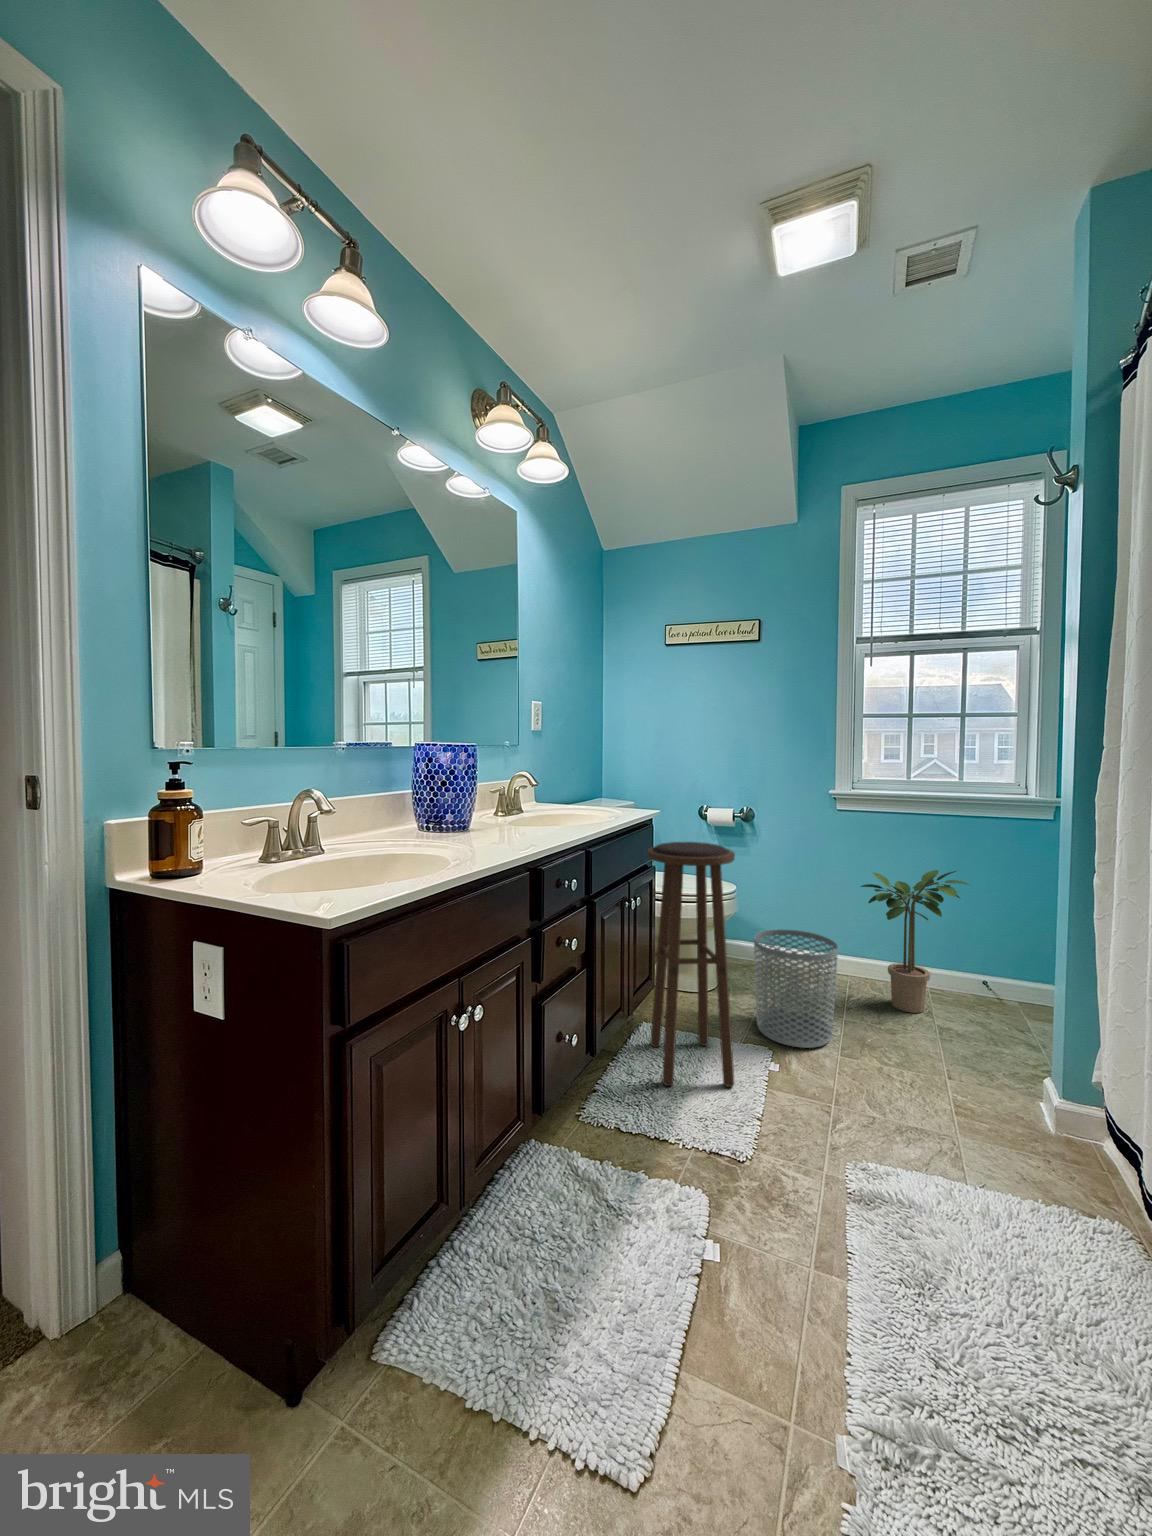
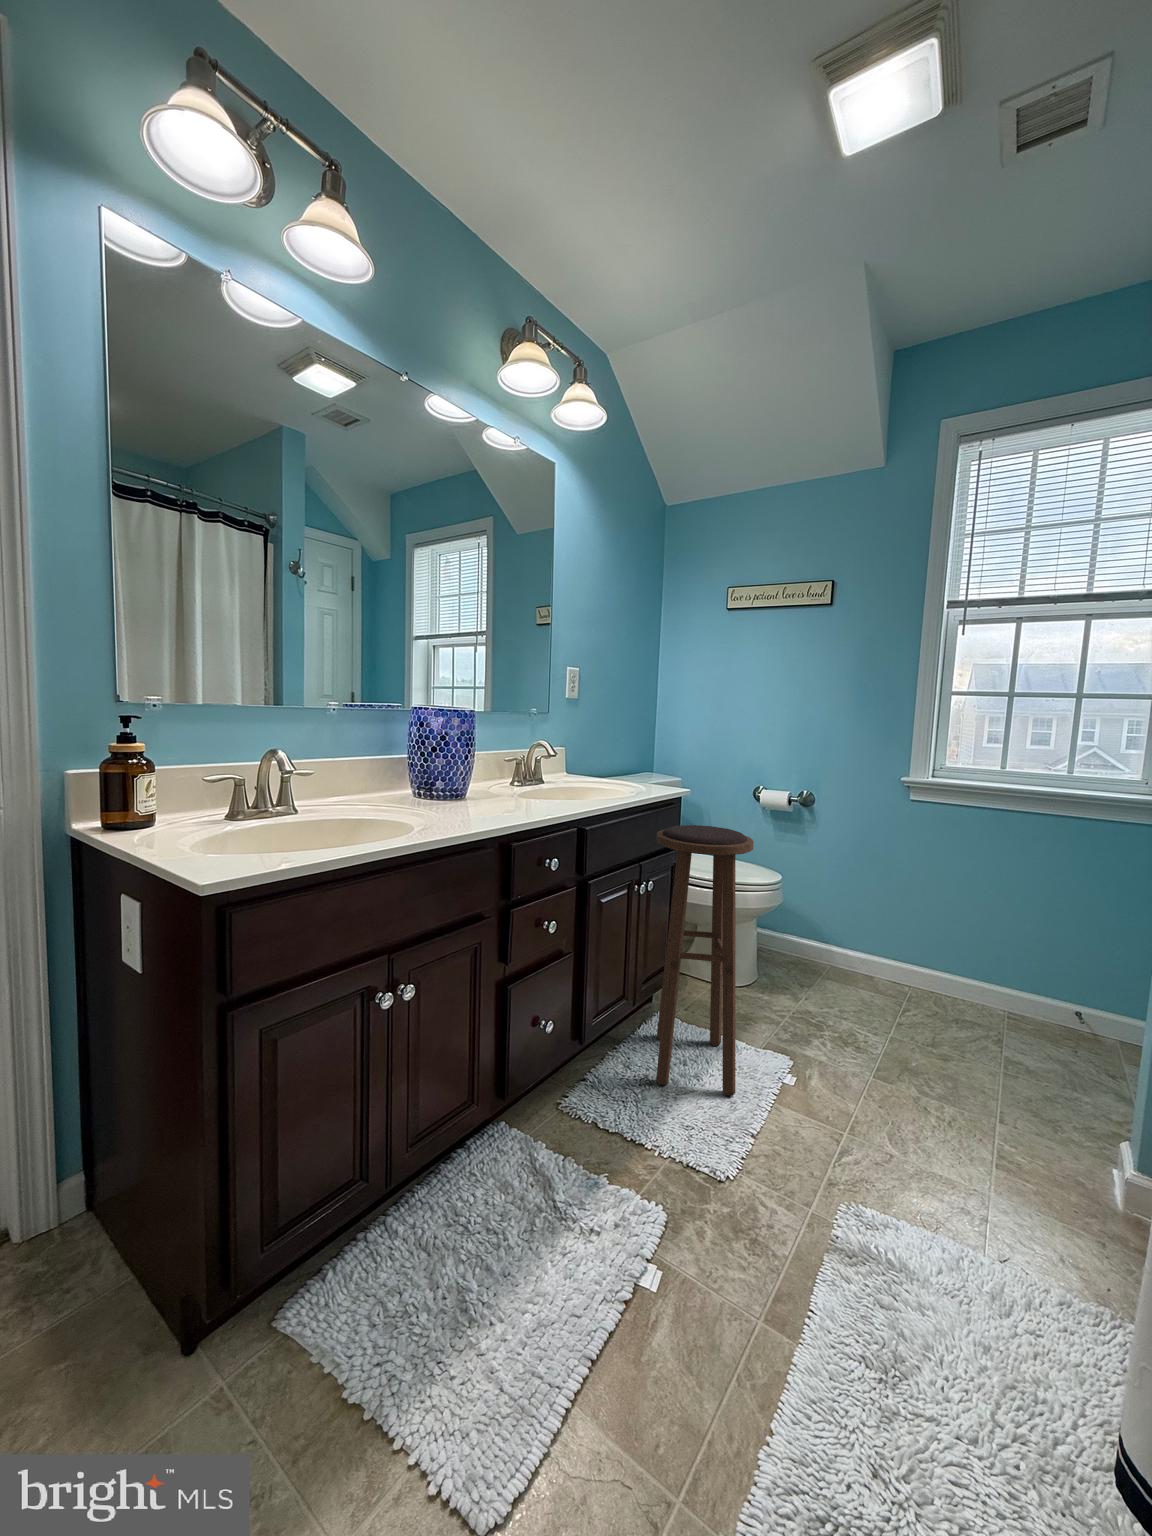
potted plant: present [860,870,970,1013] -> none [923,873,1064,1039]
waste bin: present [754,929,838,1048] -> none [782,928,880,1064]

